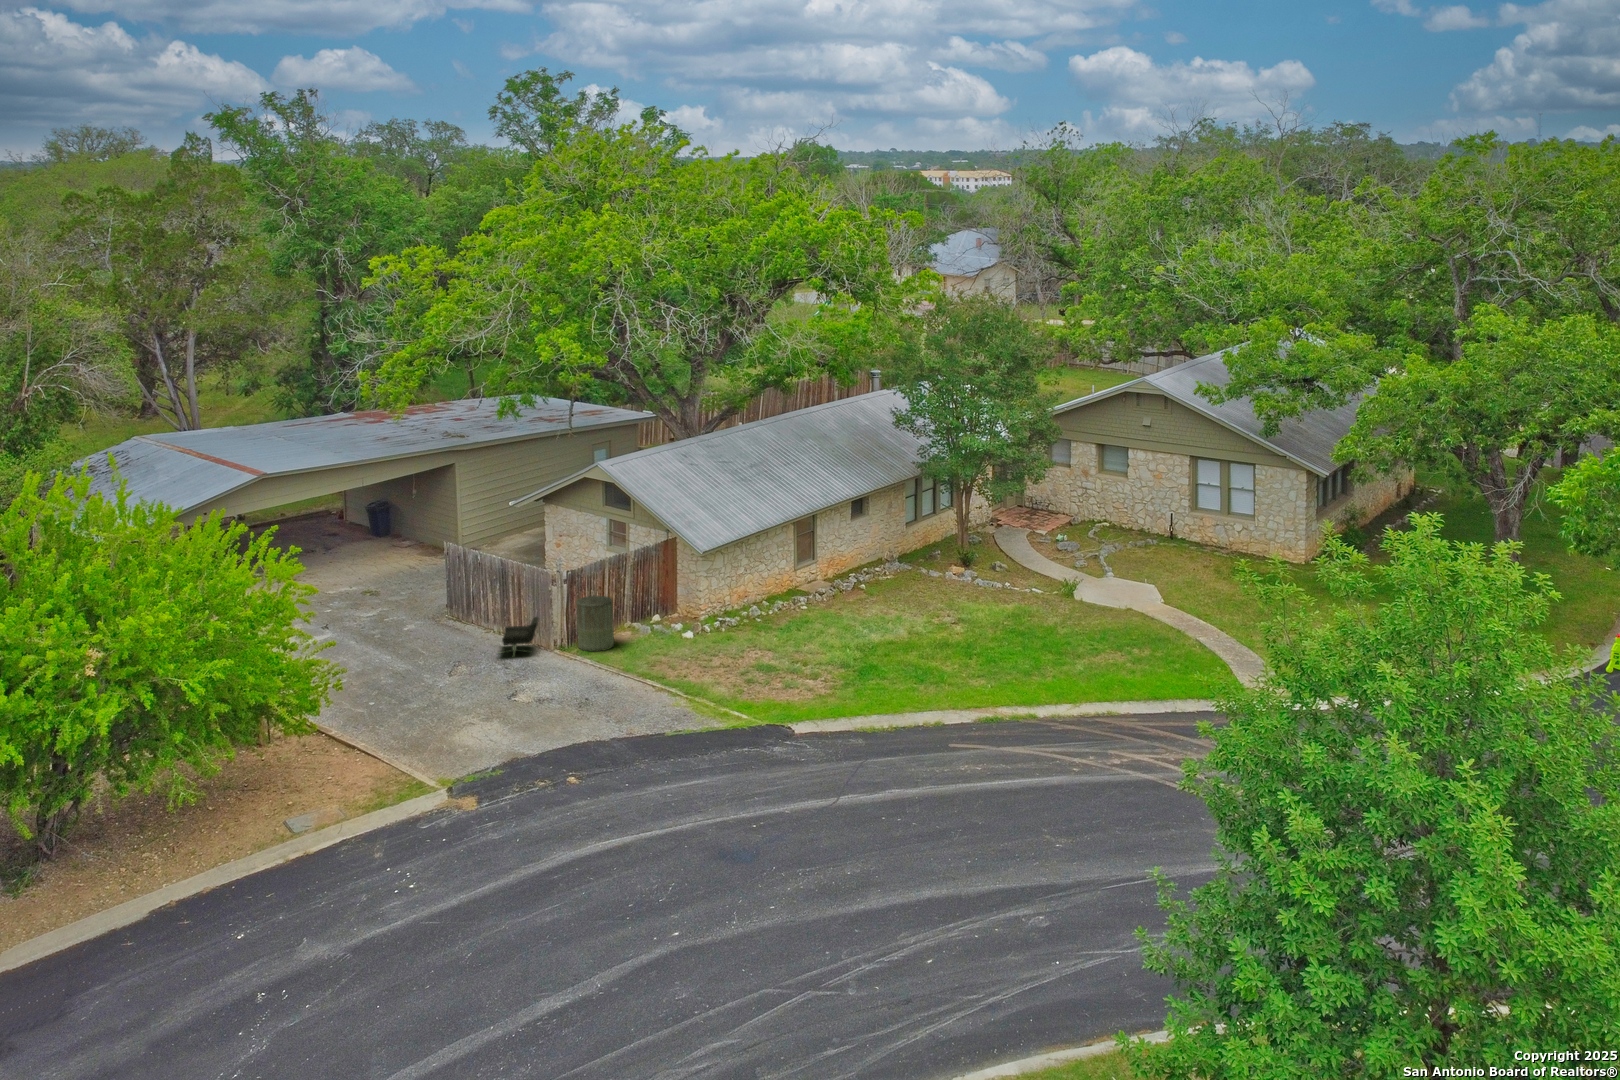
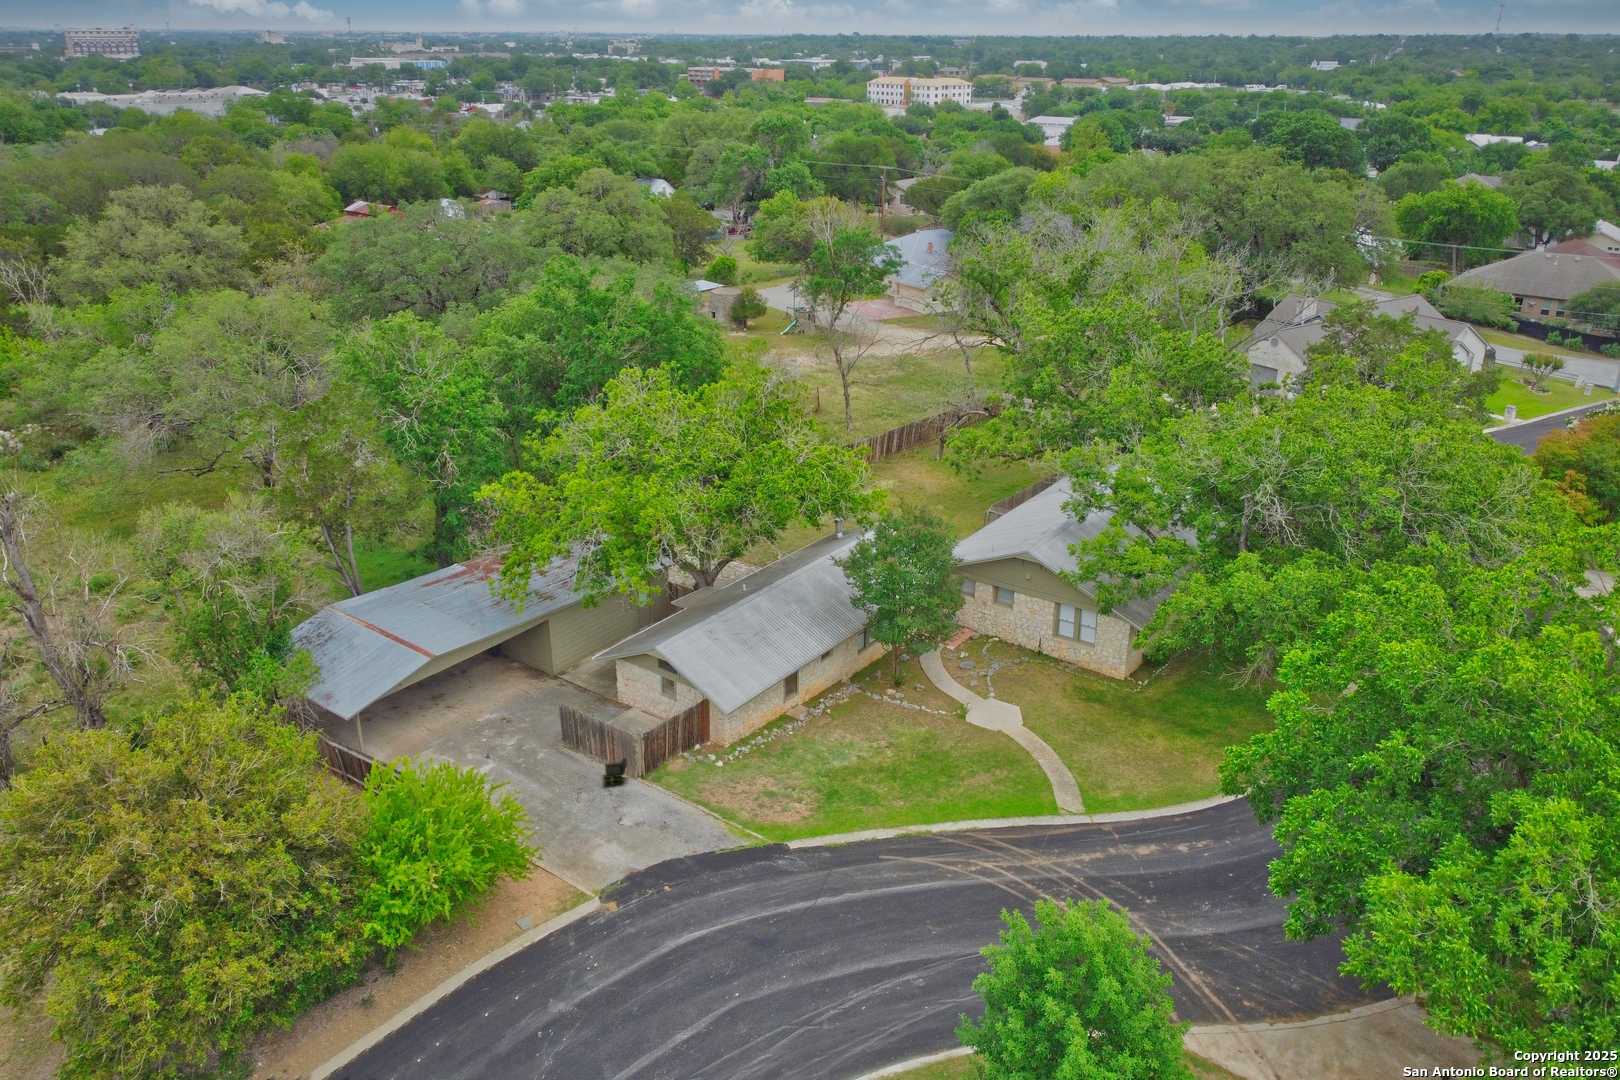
trash can: present [576,596,614,652] -> none [650,742,673,779]

